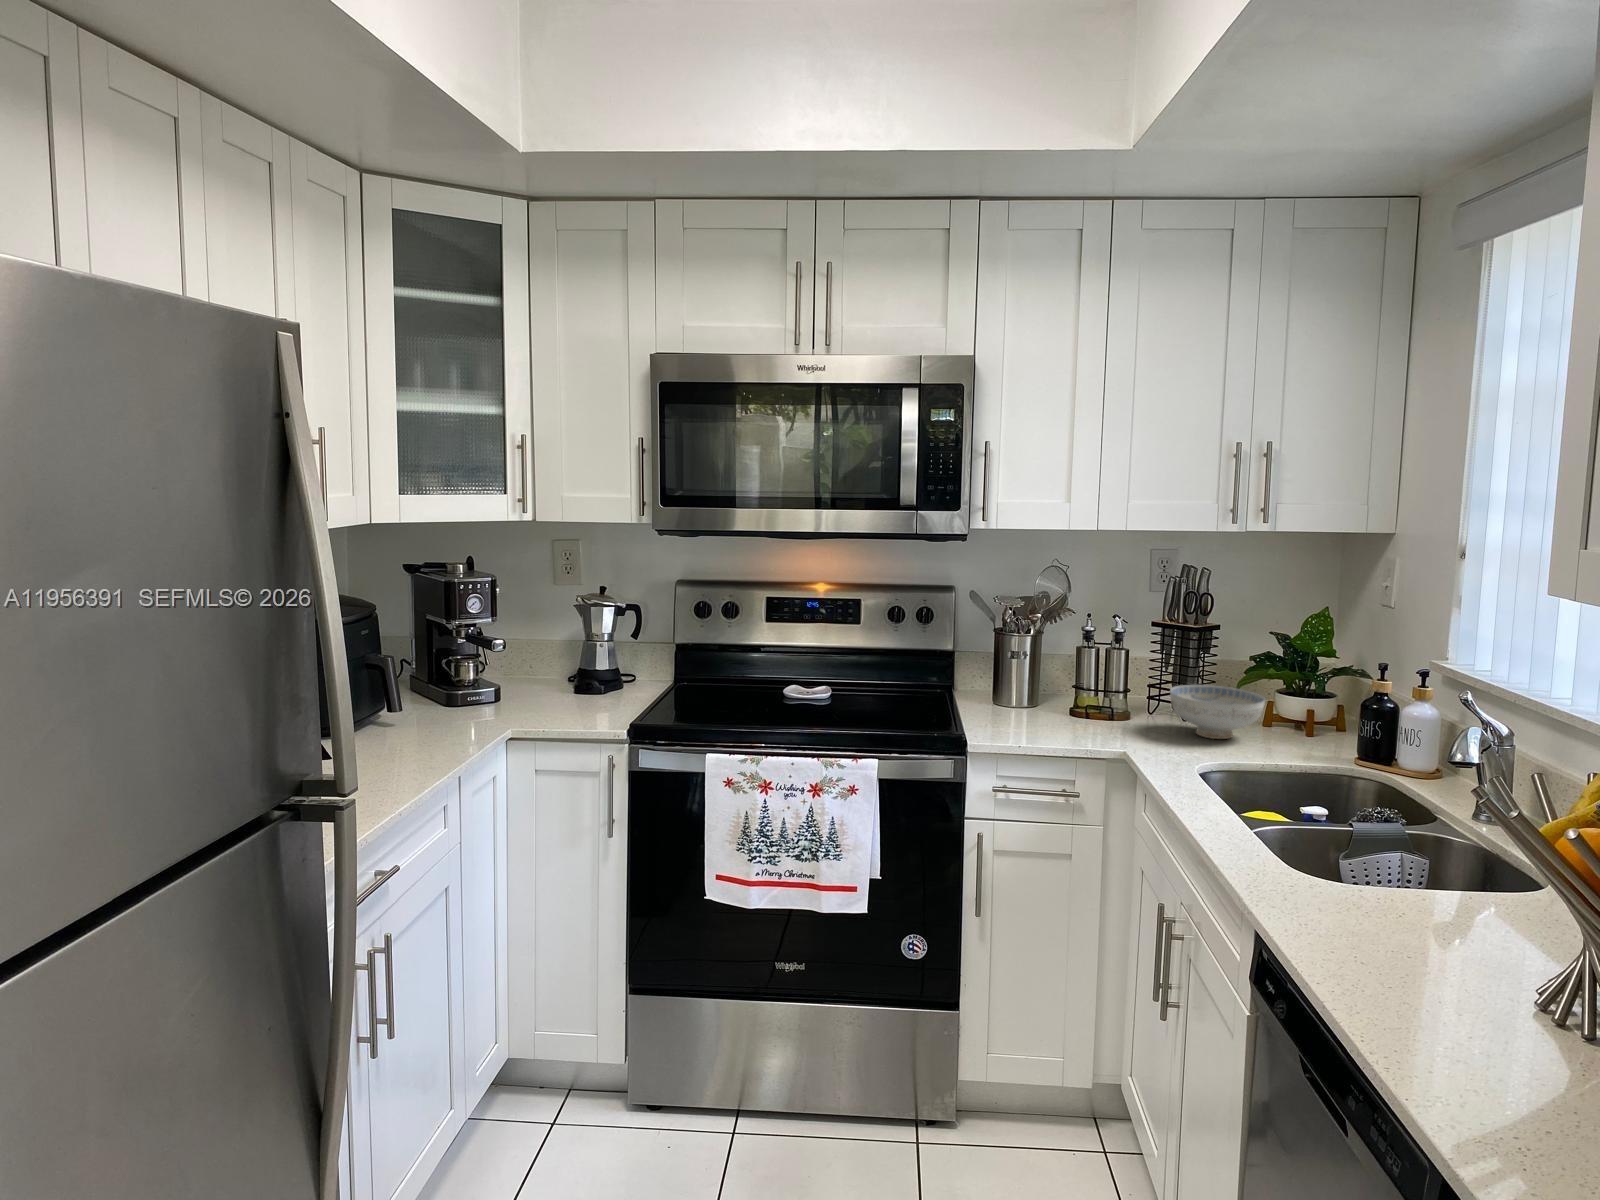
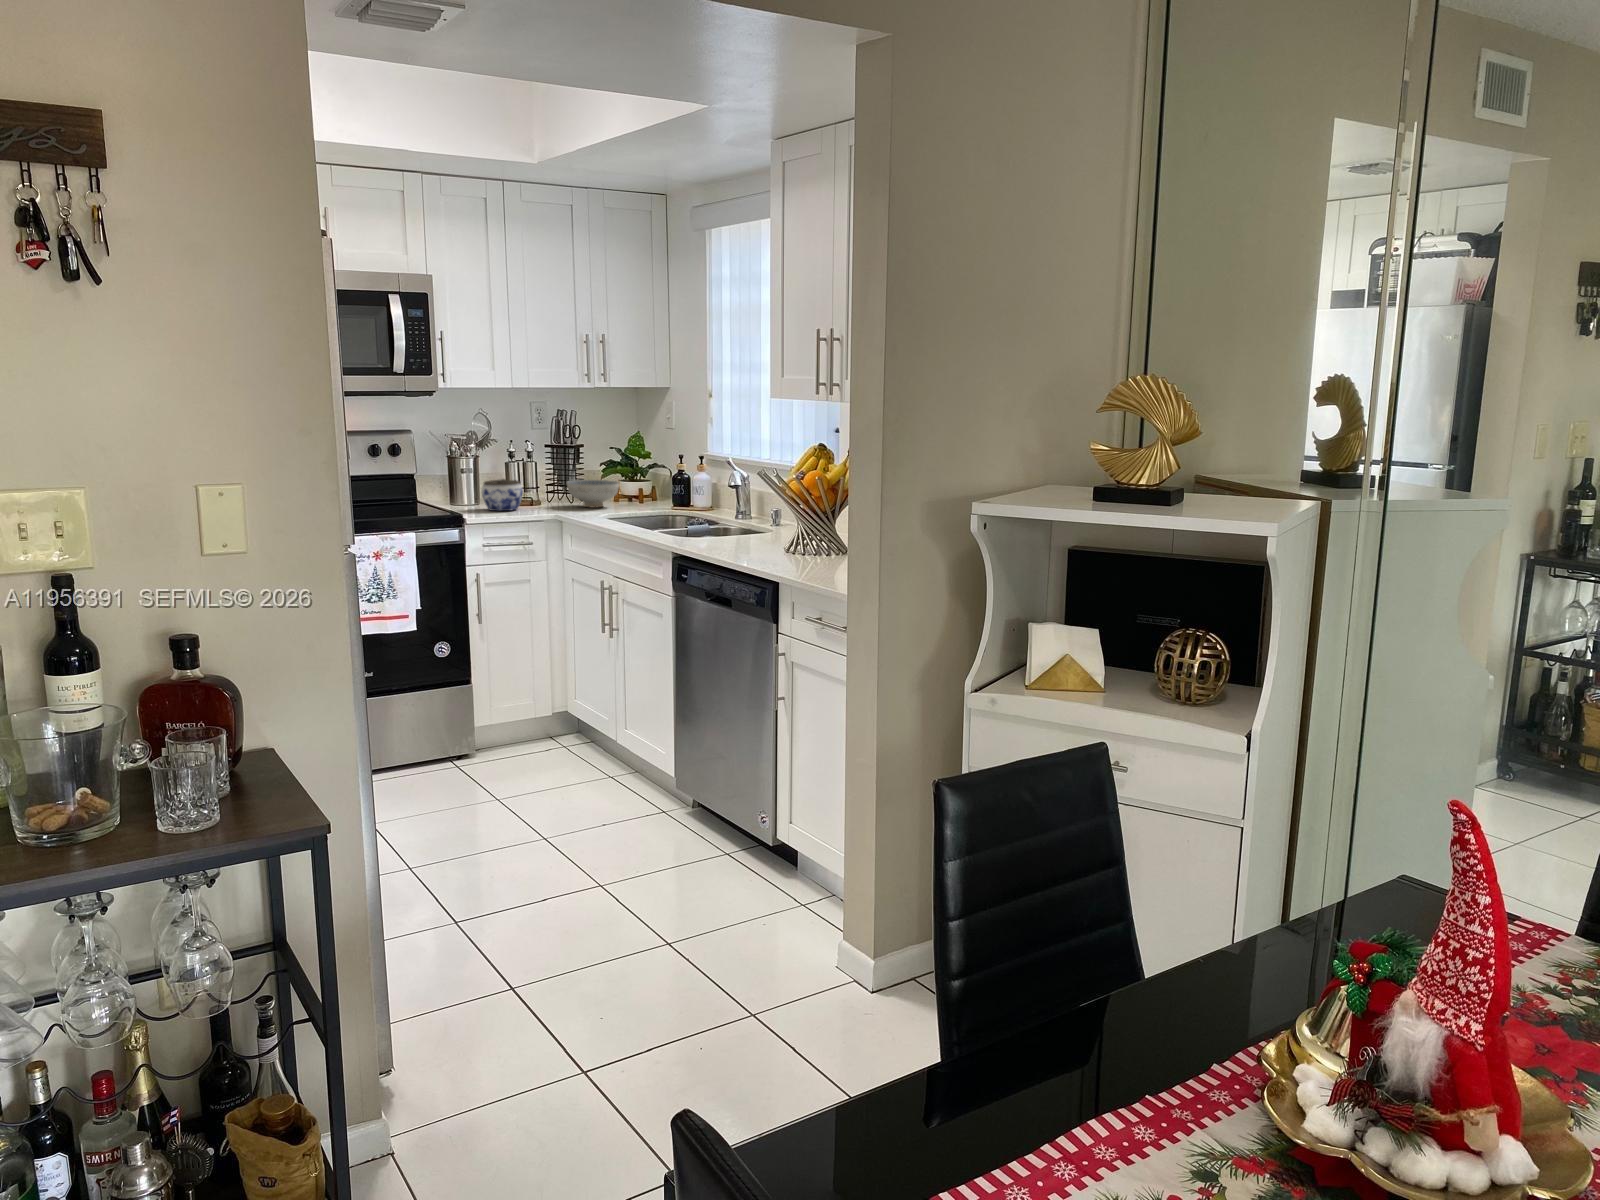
jar: none [1022,676,1088,730] -> present [482,479,523,511]

